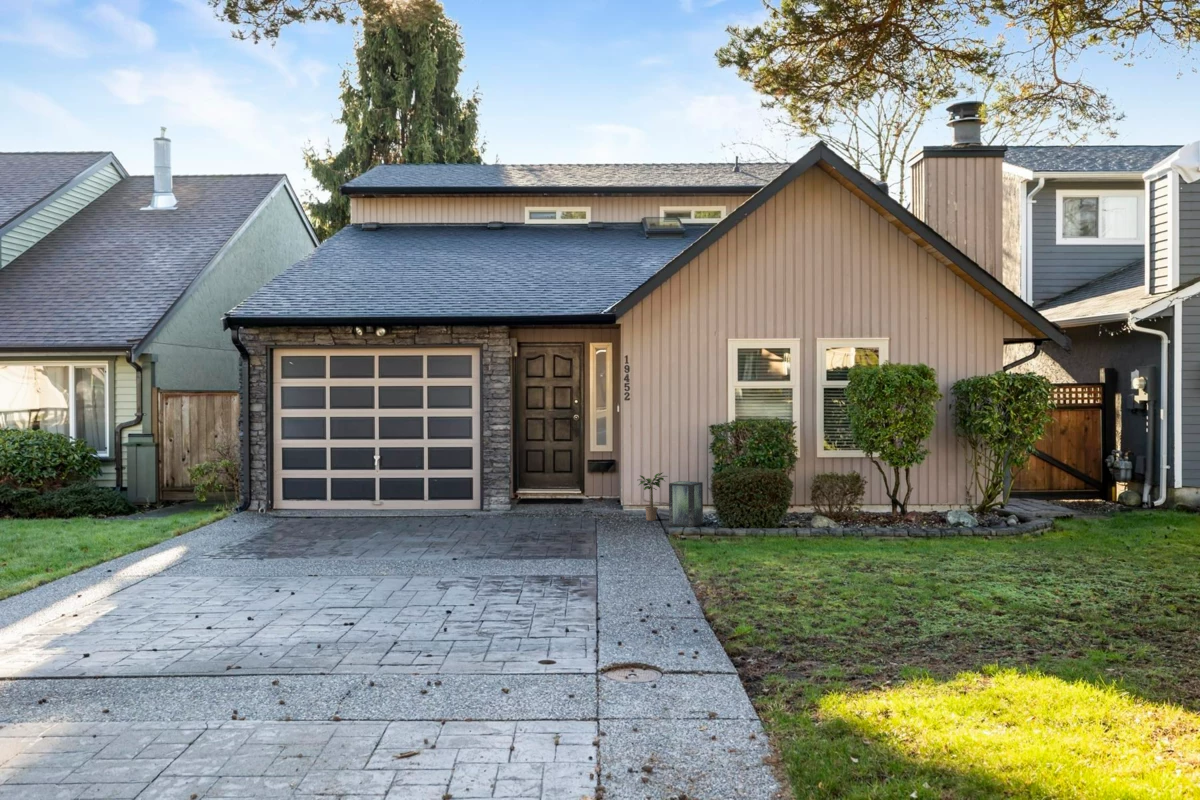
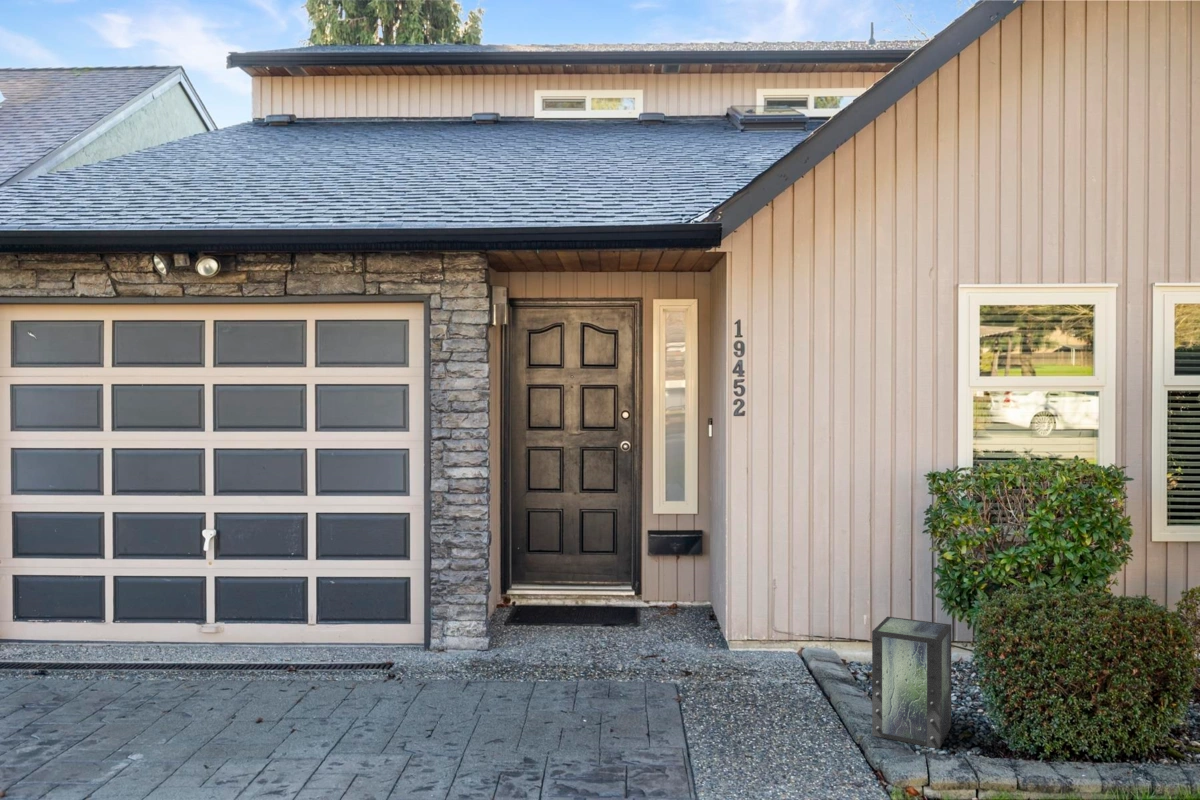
potted plant: present [639,473,667,521] -> none [775,589,852,705]

